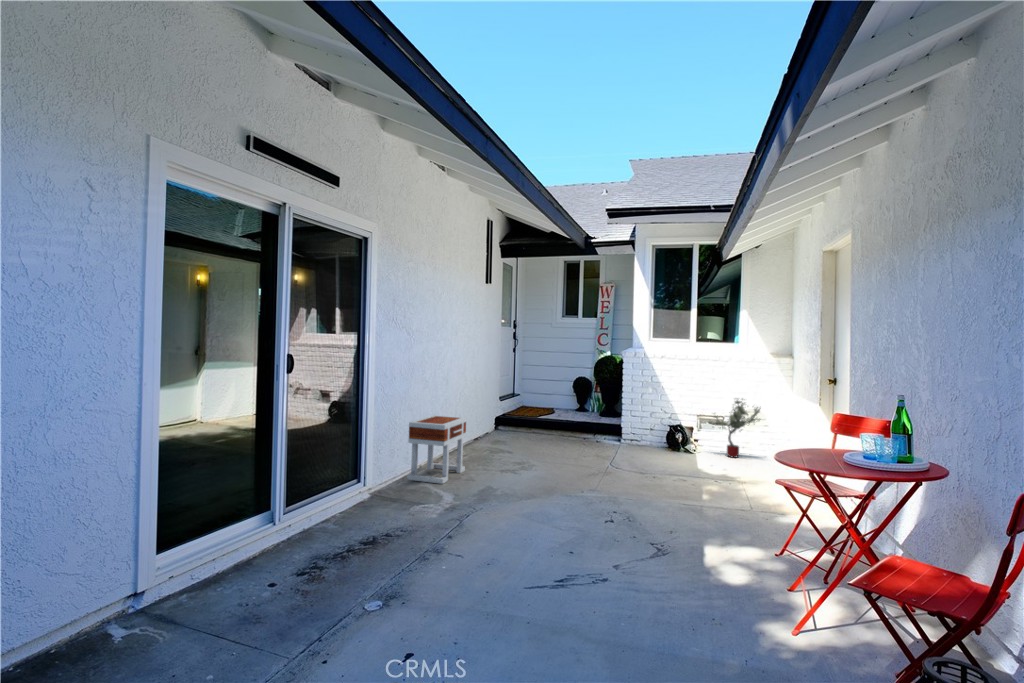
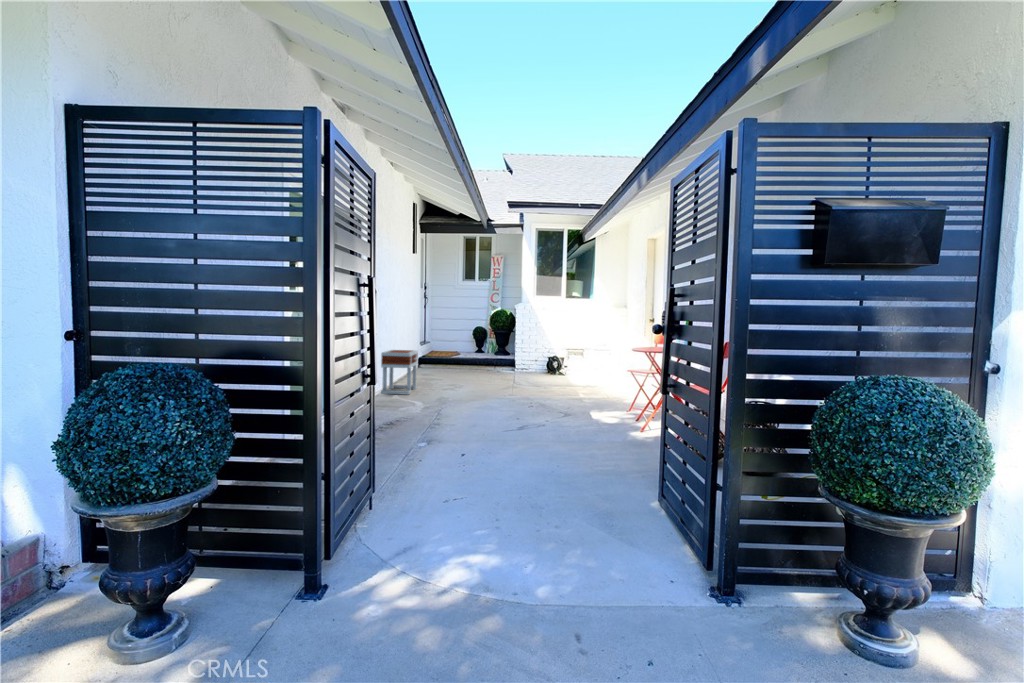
potted tree: present [709,399,760,458] -> none [574,336,608,376]

